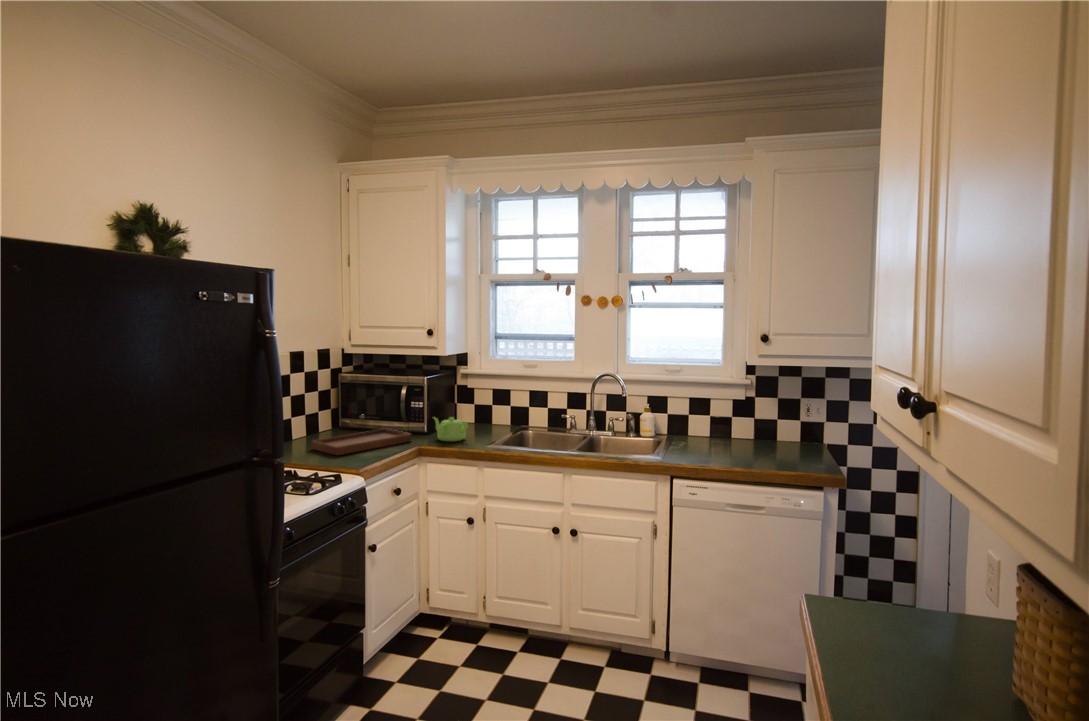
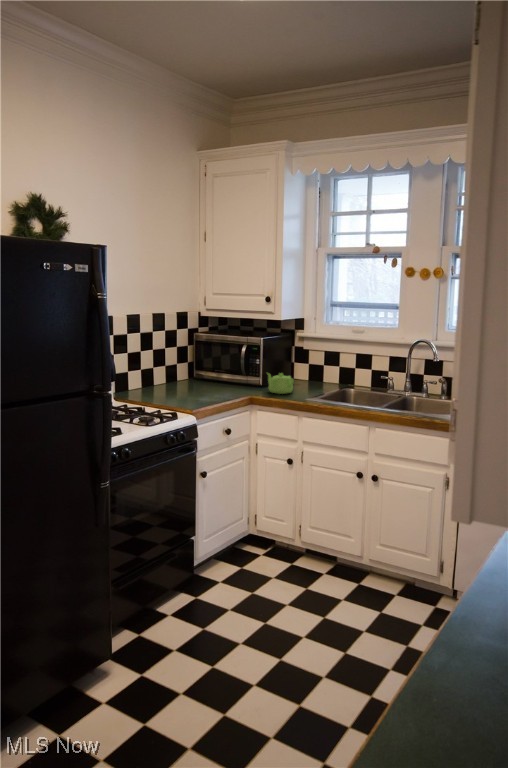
tray: present [311,415,412,455] -> none [168,367,247,398]

